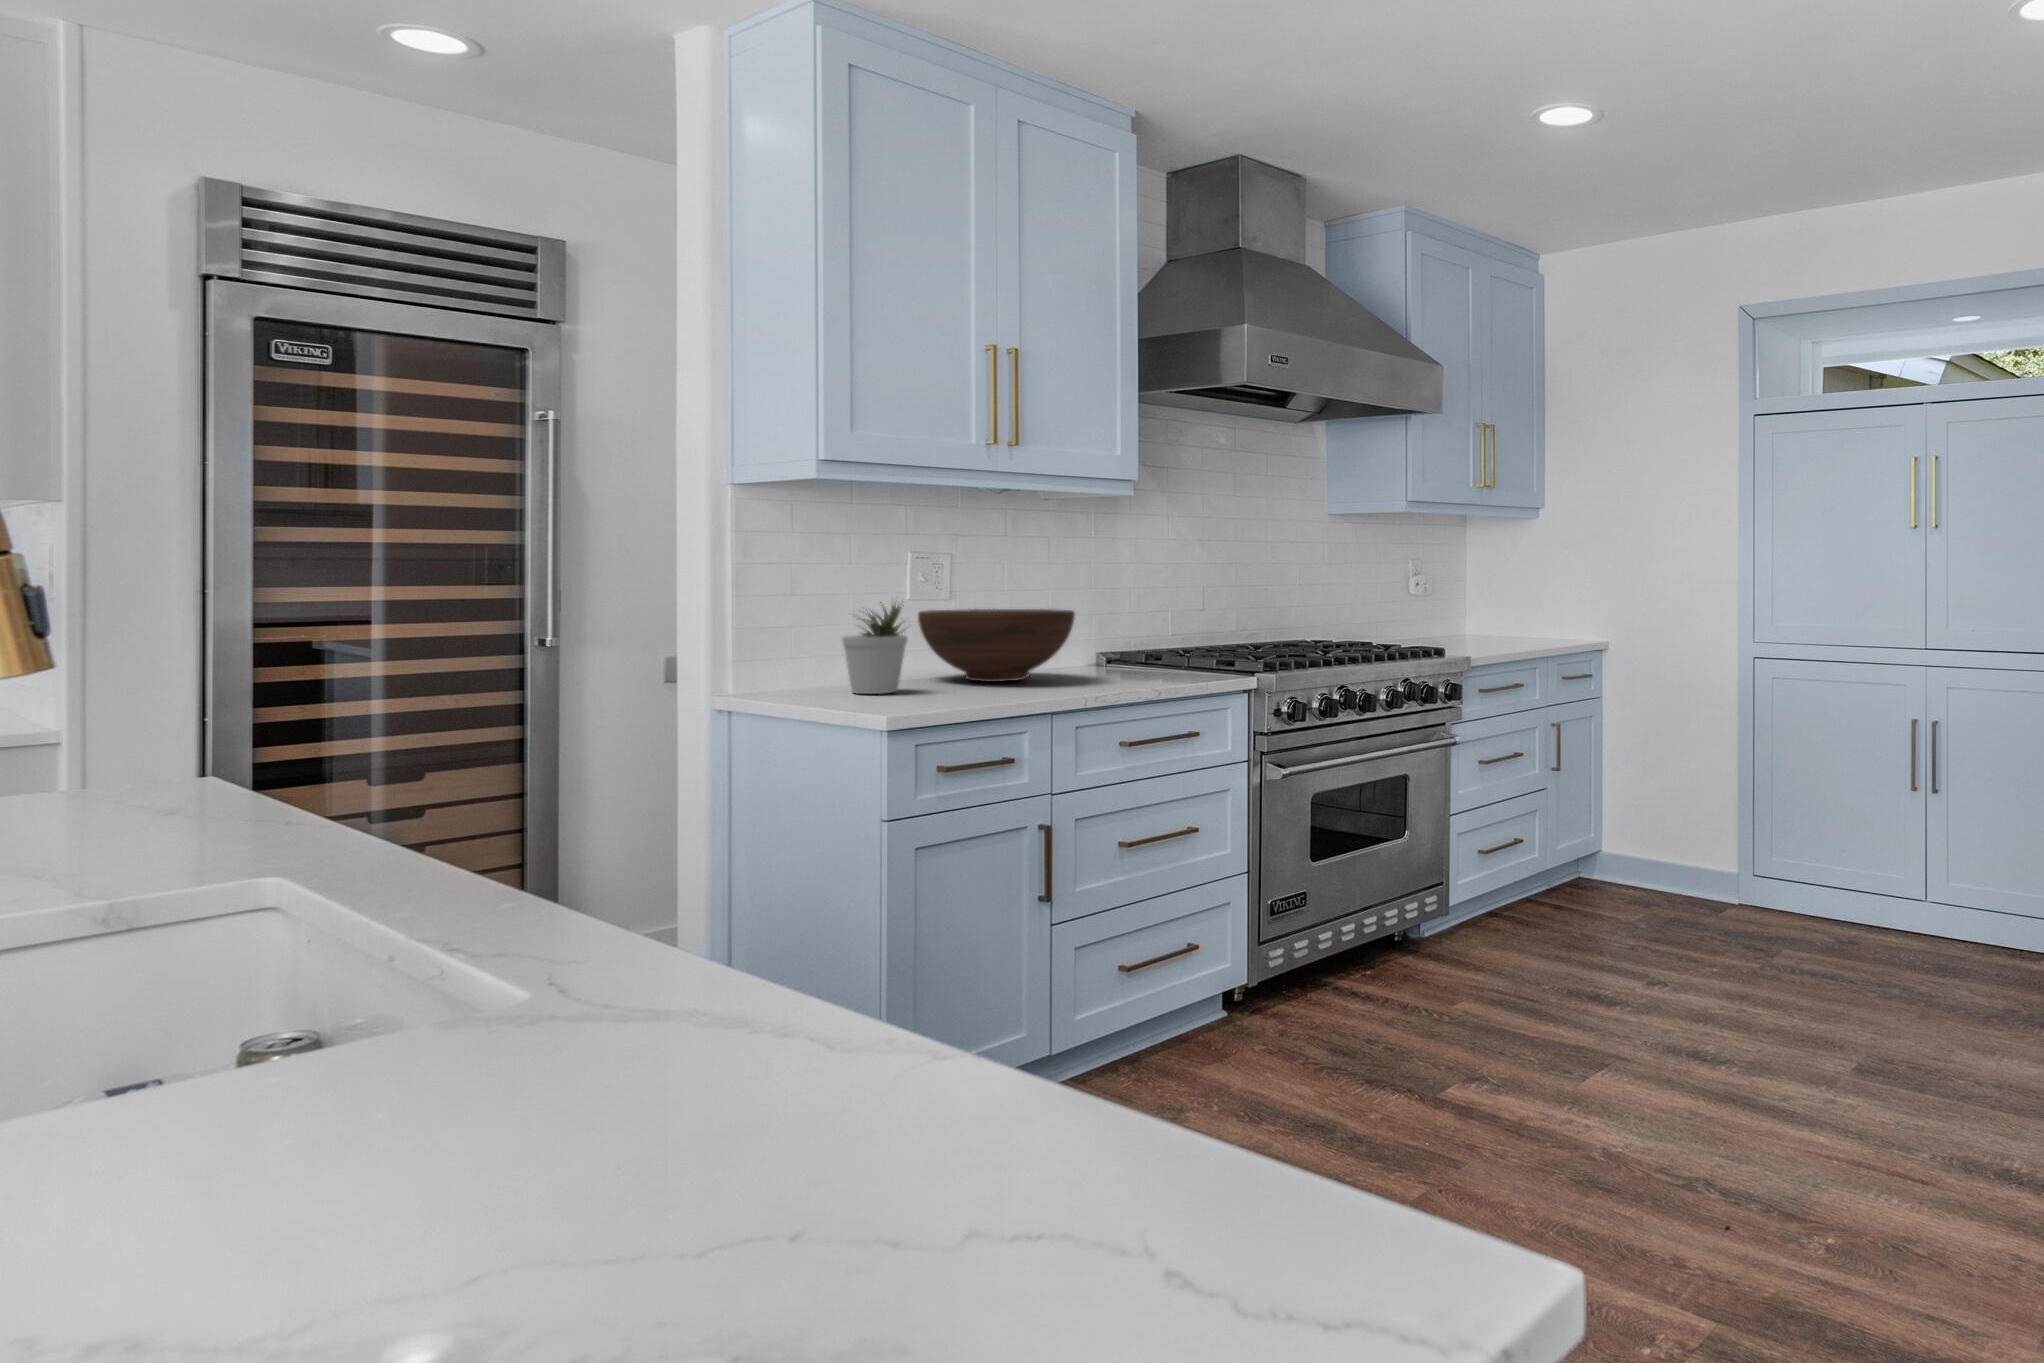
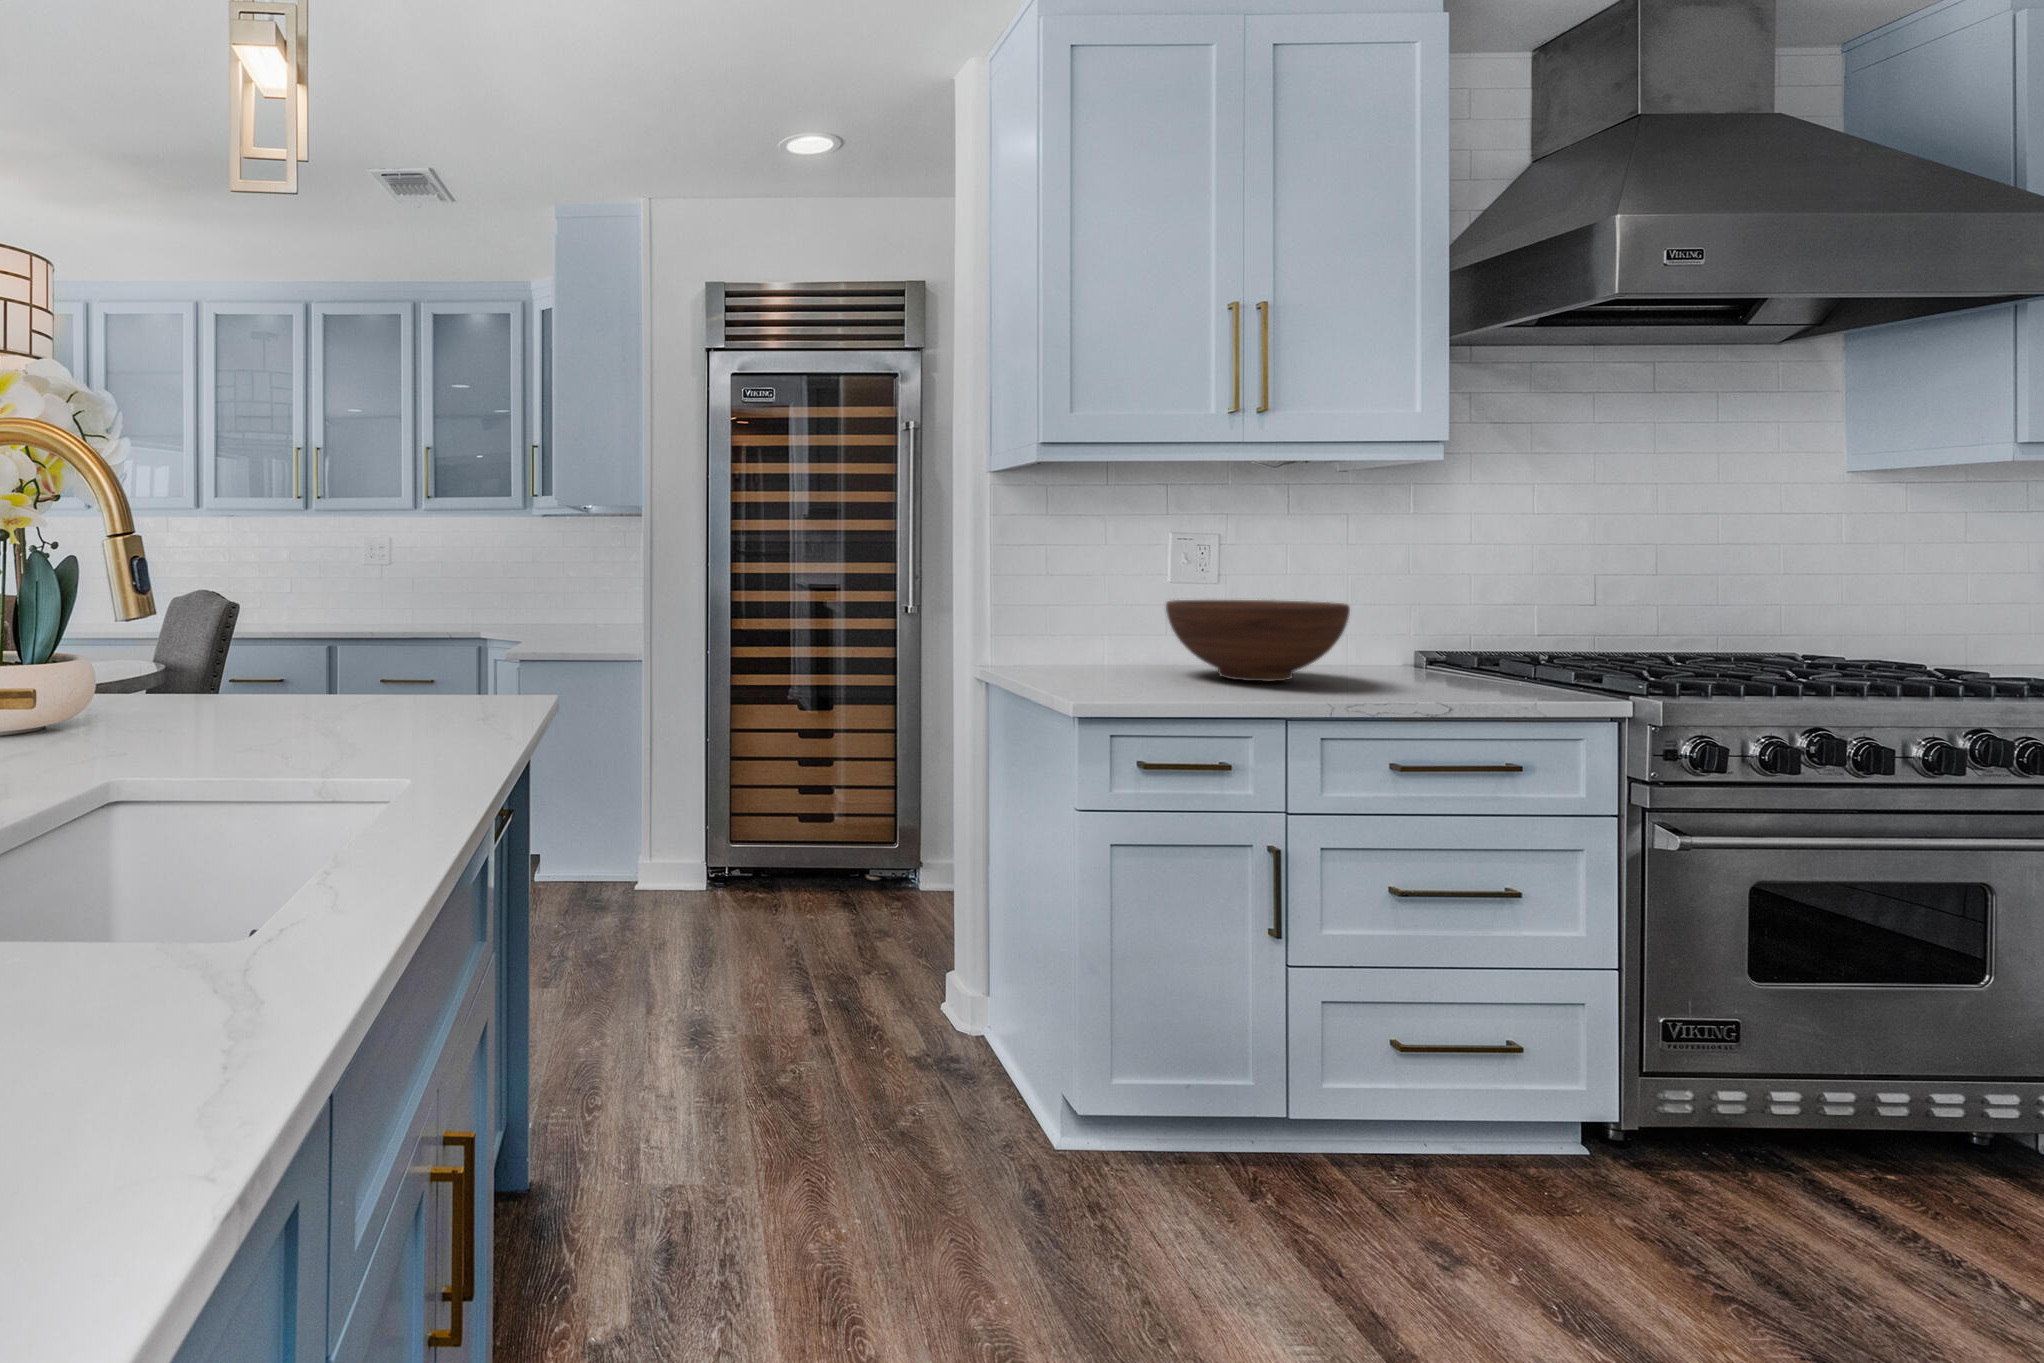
potted plant: present [842,601,907,694] -> none [1066,586,1134,684]

